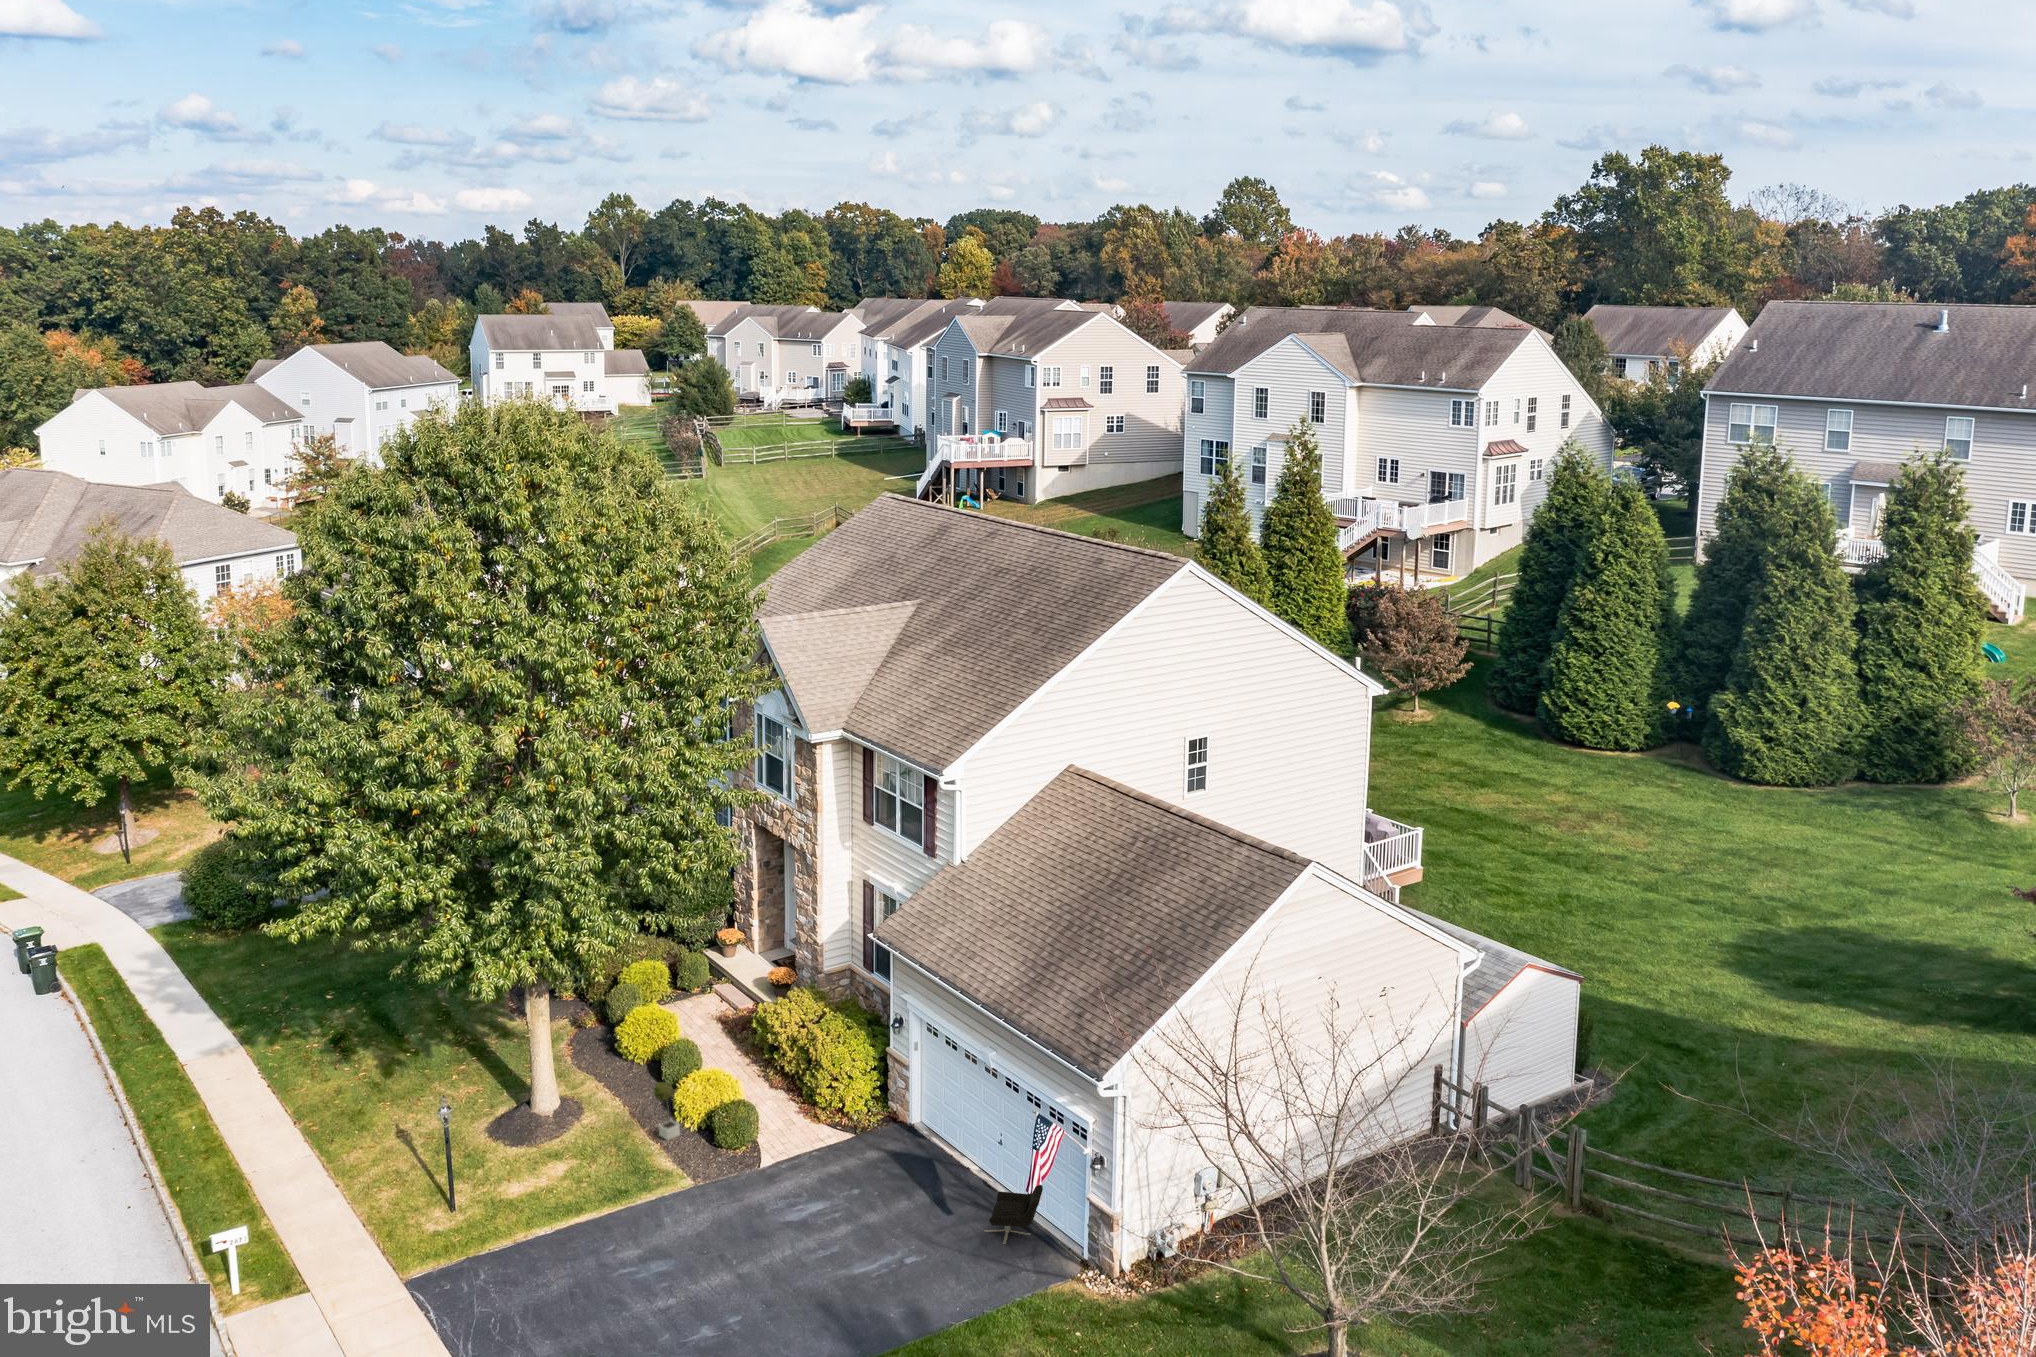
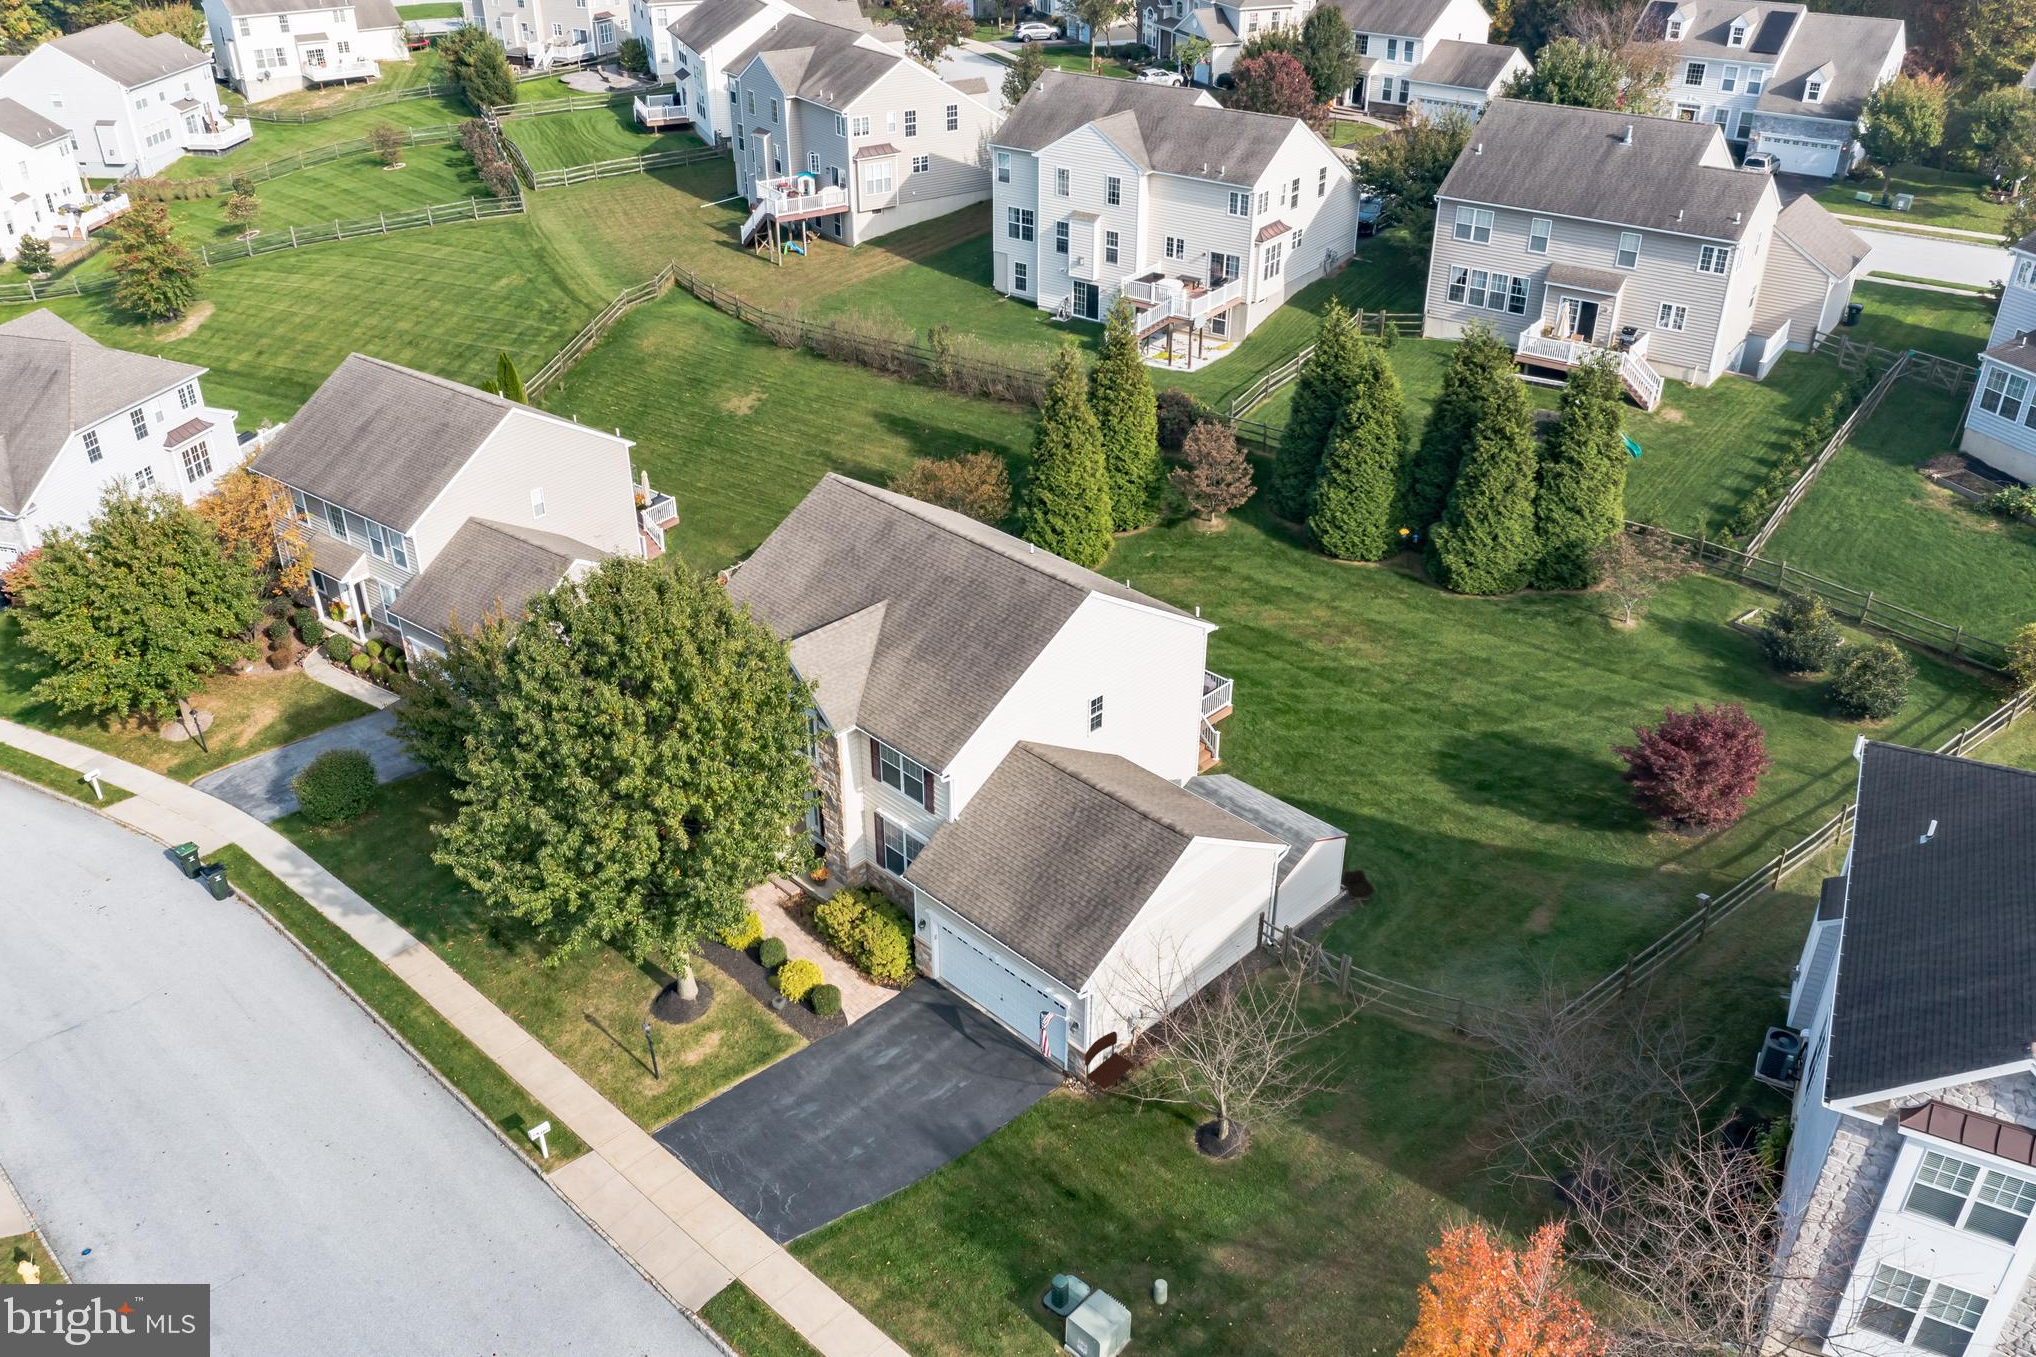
bench: none [1110,1181,1197,1297] -> present [1085,1031,1133,1100]
lounge chair: present [985,1185,1043,1244] -> present [1343,870,1375,901]

